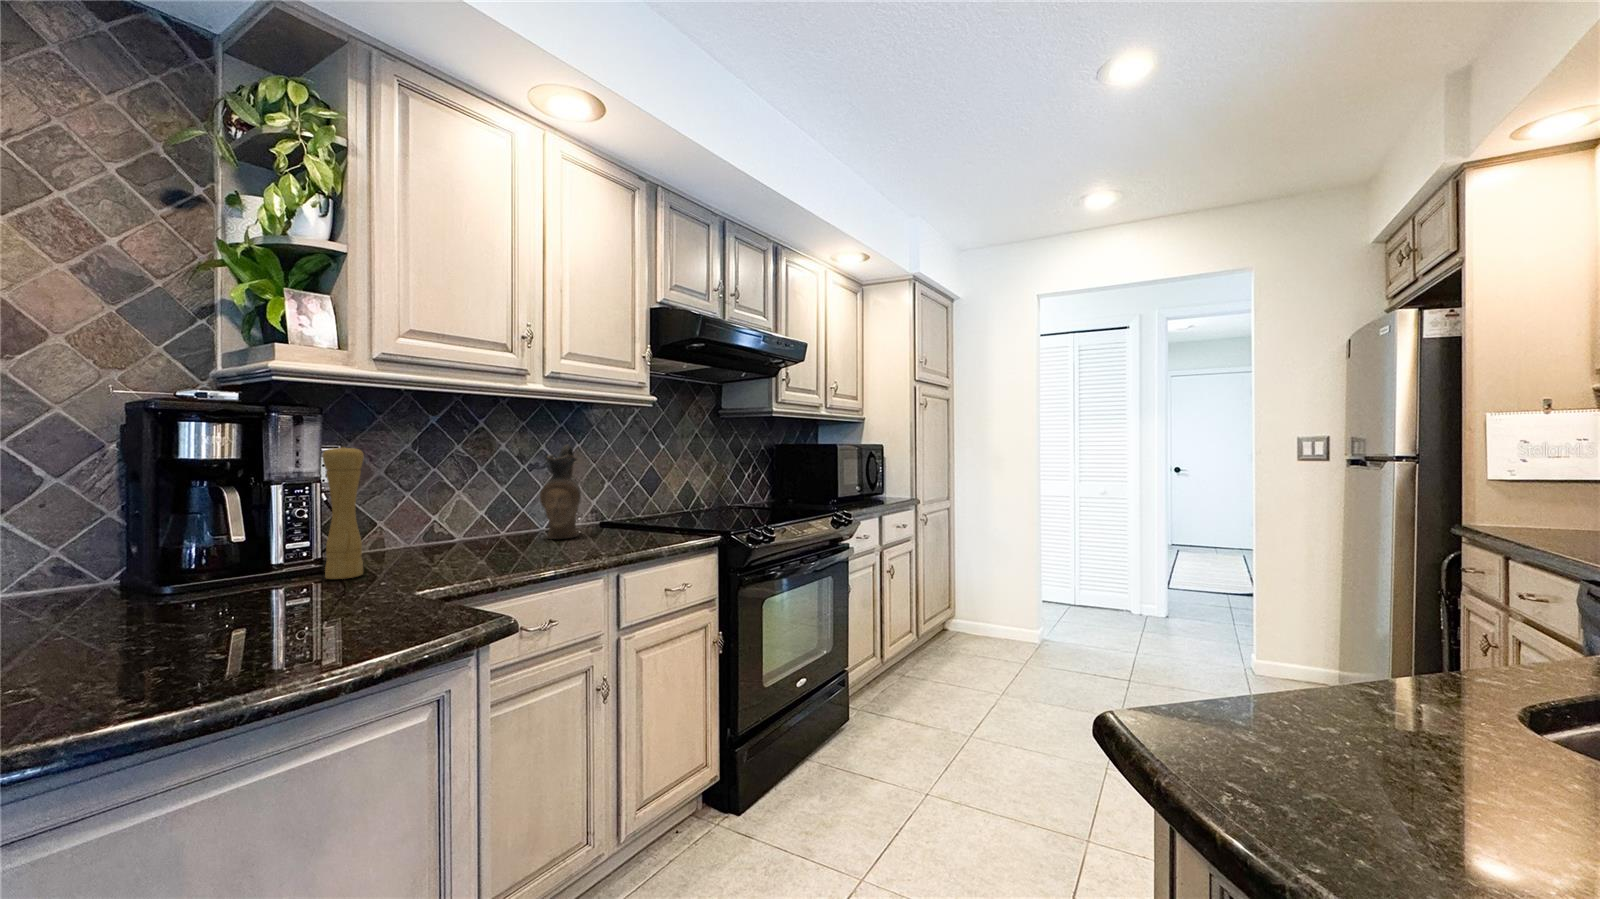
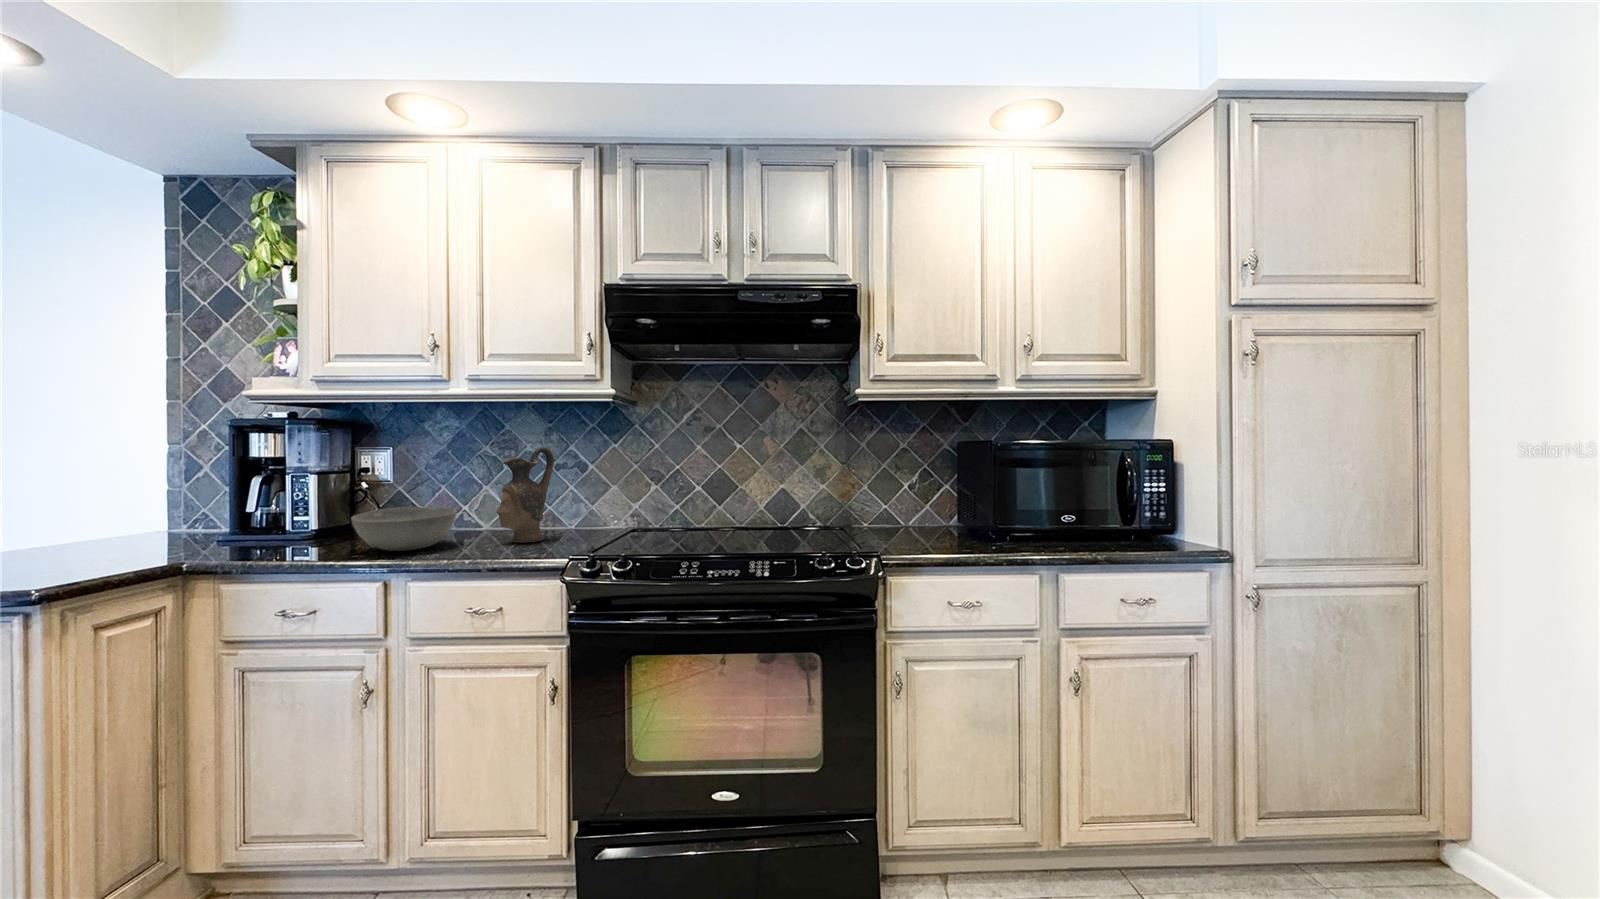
pepper mill: present [322,446,364,579] -> none [288,452,320,551]
bowl: none [420,511,535,558] -> present [351,507,456,551]

